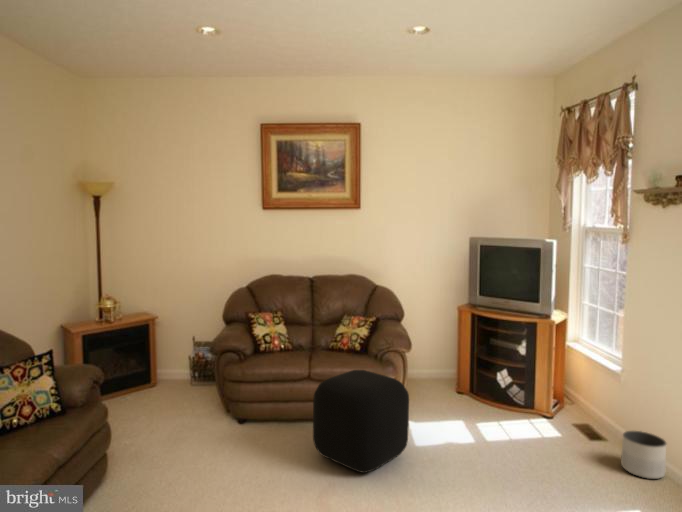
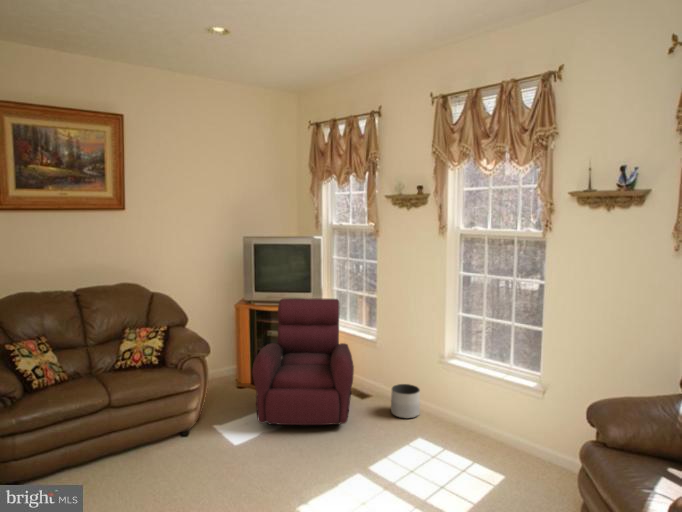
armchair: none [445,306,575,458] -> present [252,298,354,425]
ottoman: present [313,370,409,473] -> none [133,385,234,489]

